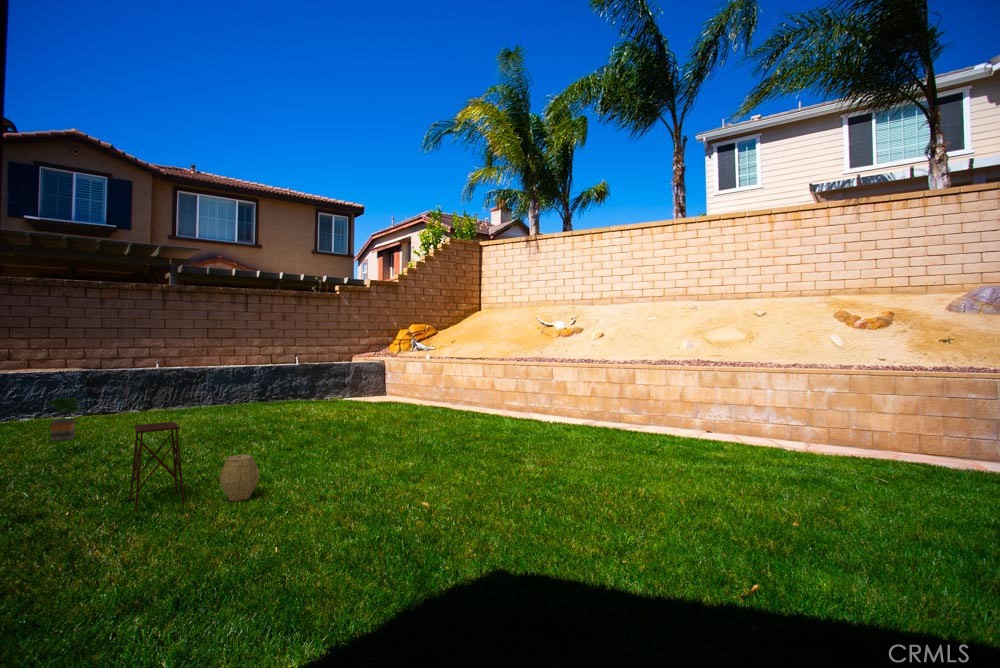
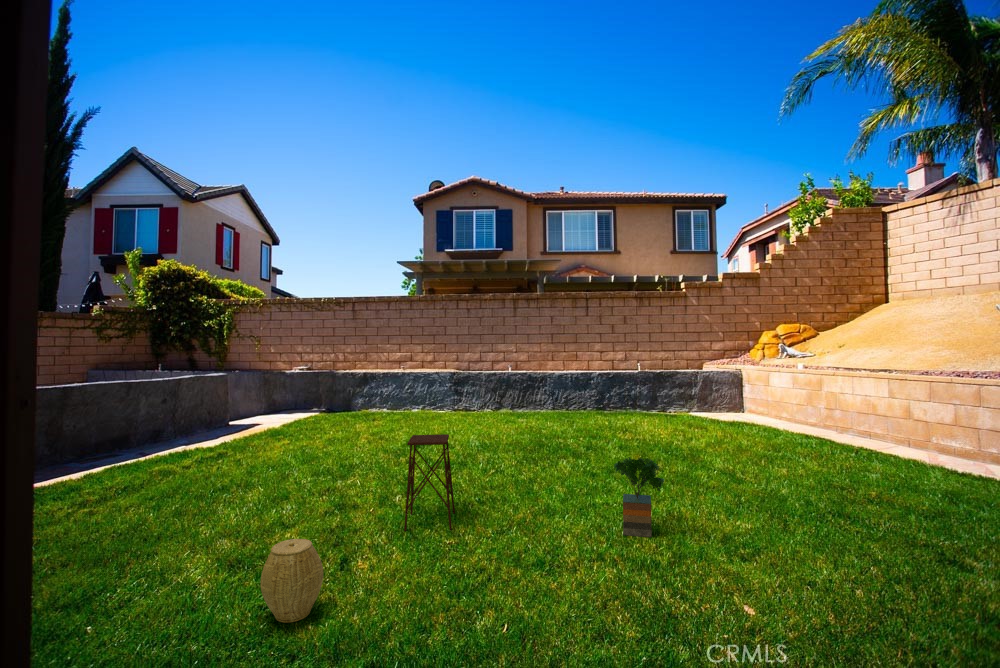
potted tree: present [48,397,81,441] -> present [614,457,664,537]
woven basket: present [220,455,259,501] -> present [261,539,323,623]

